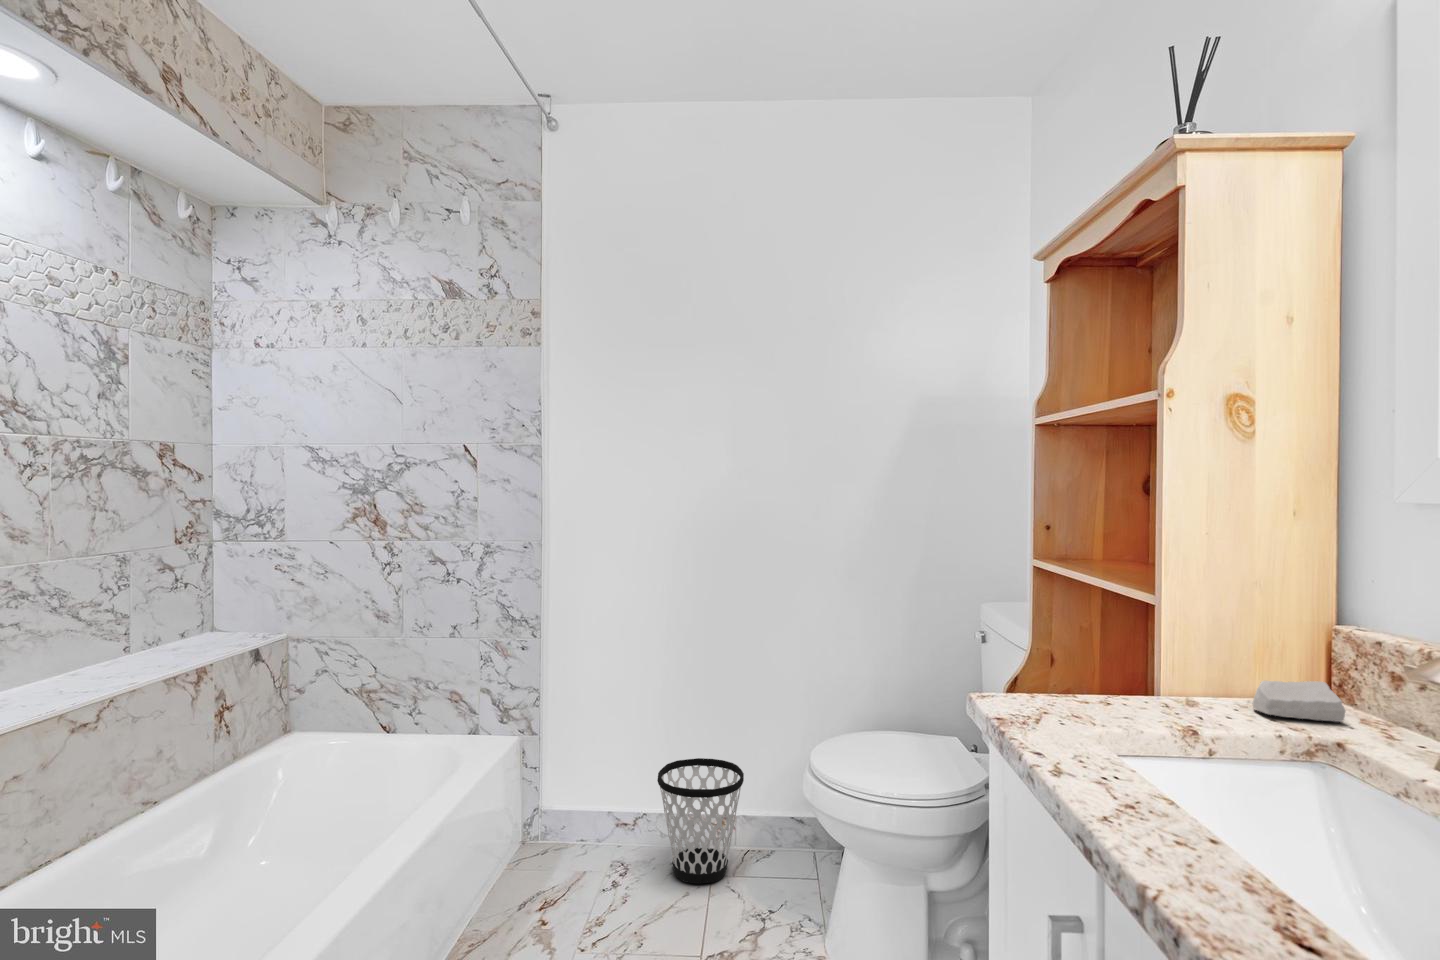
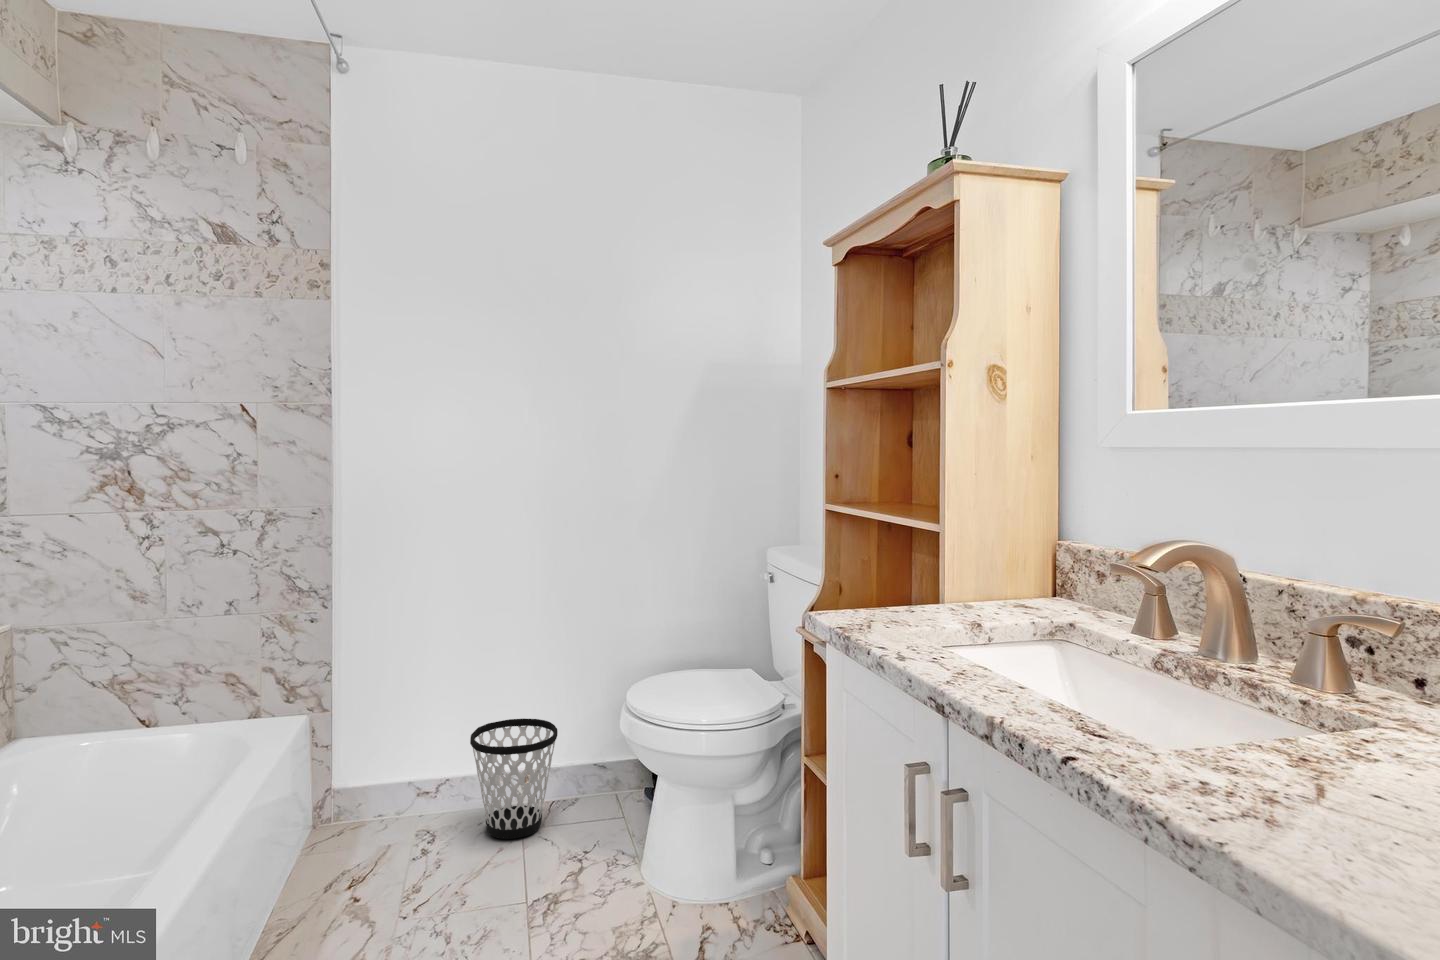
soap bar: present [1252,681,1345,722] -> none [1006,583,1069,611]

